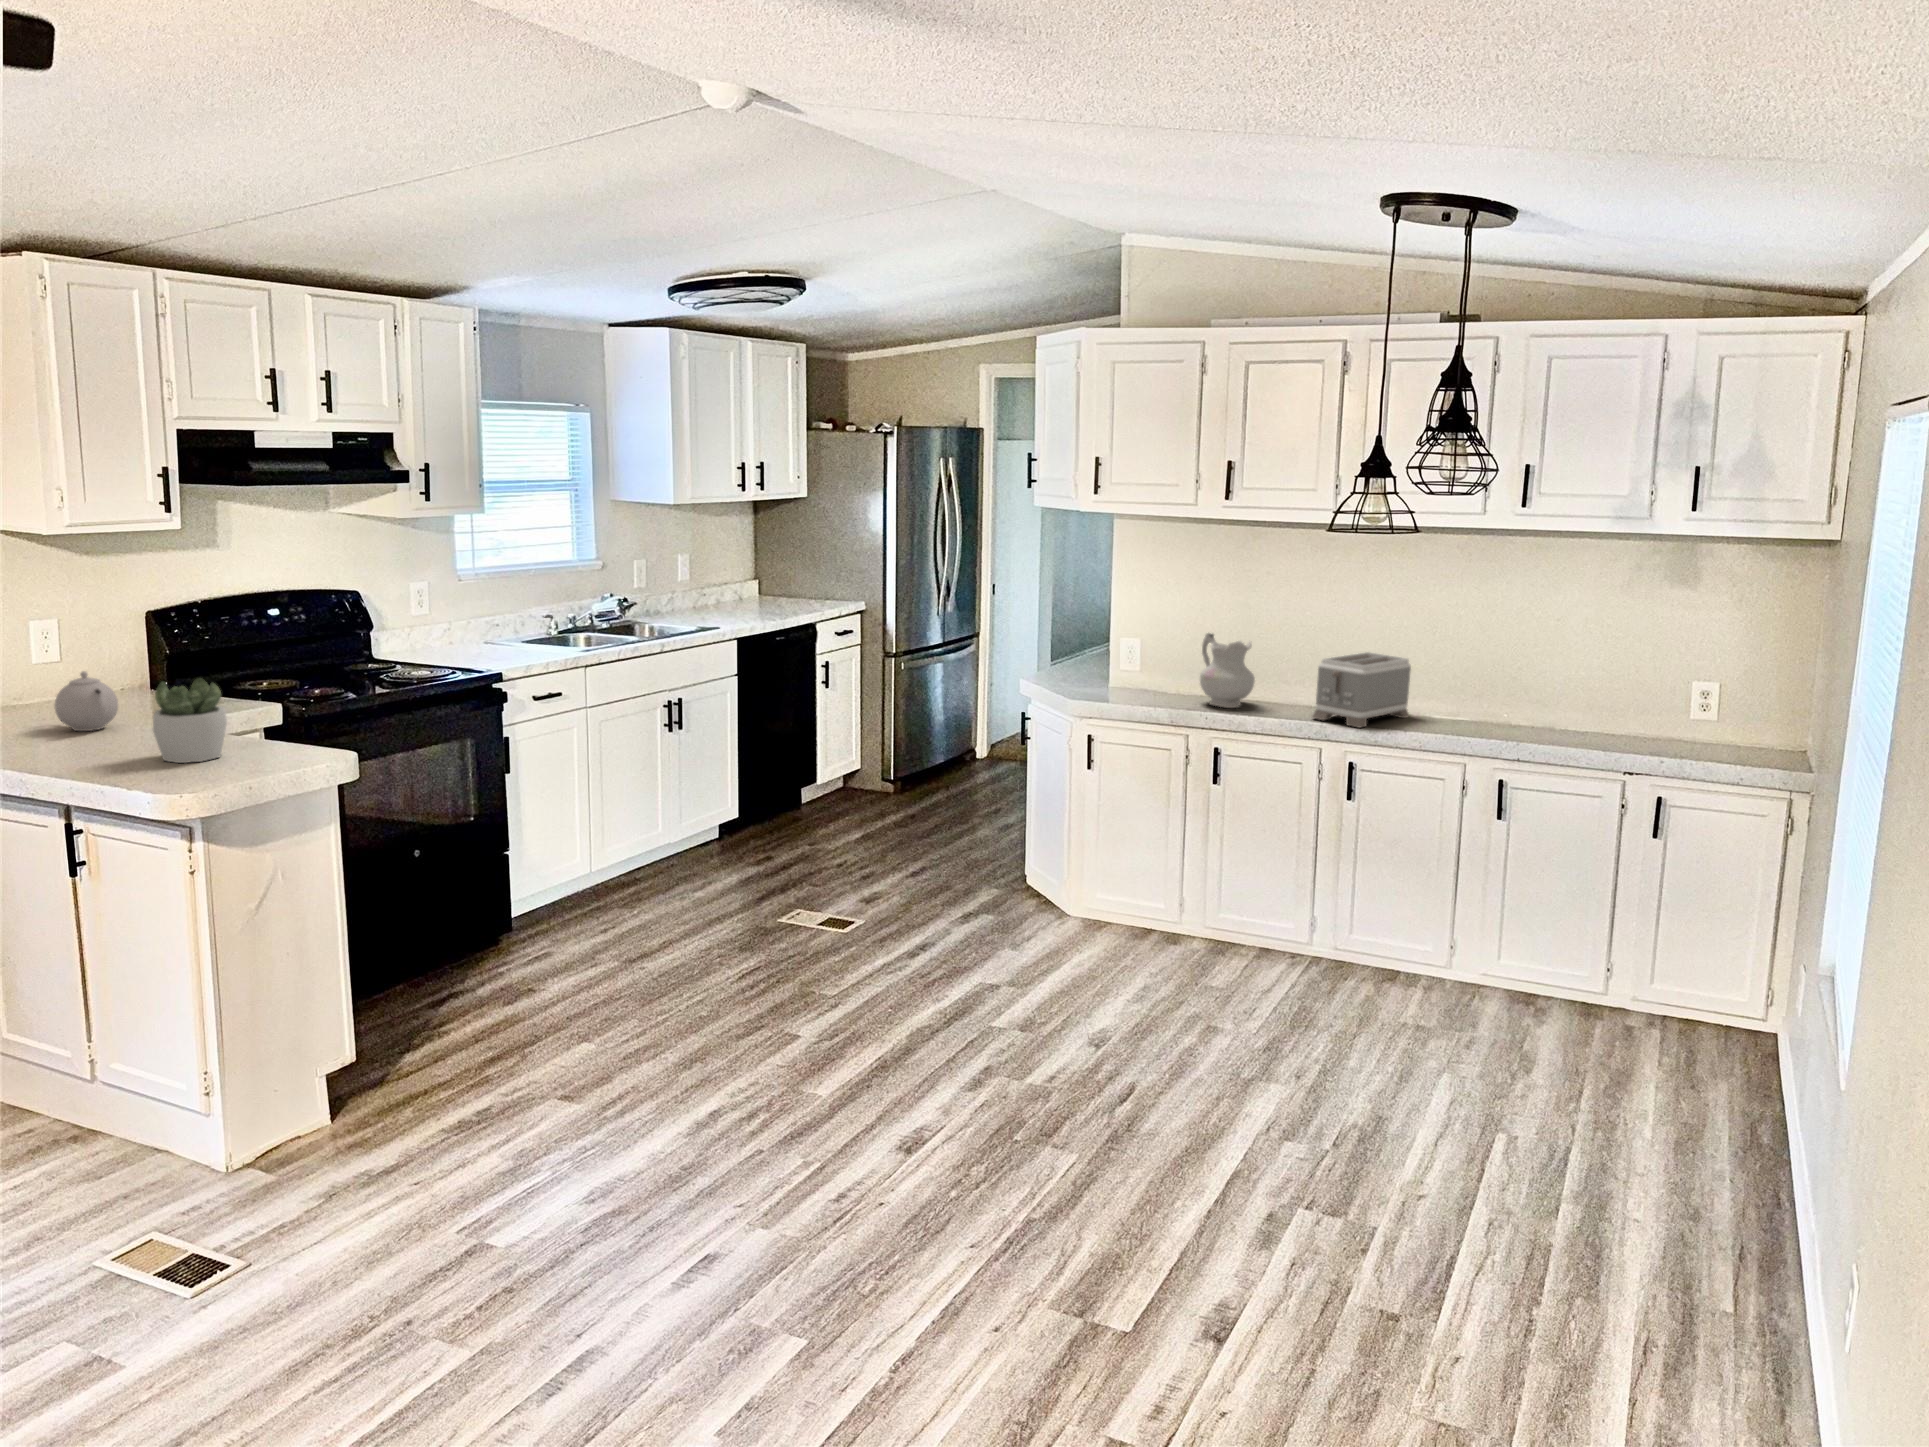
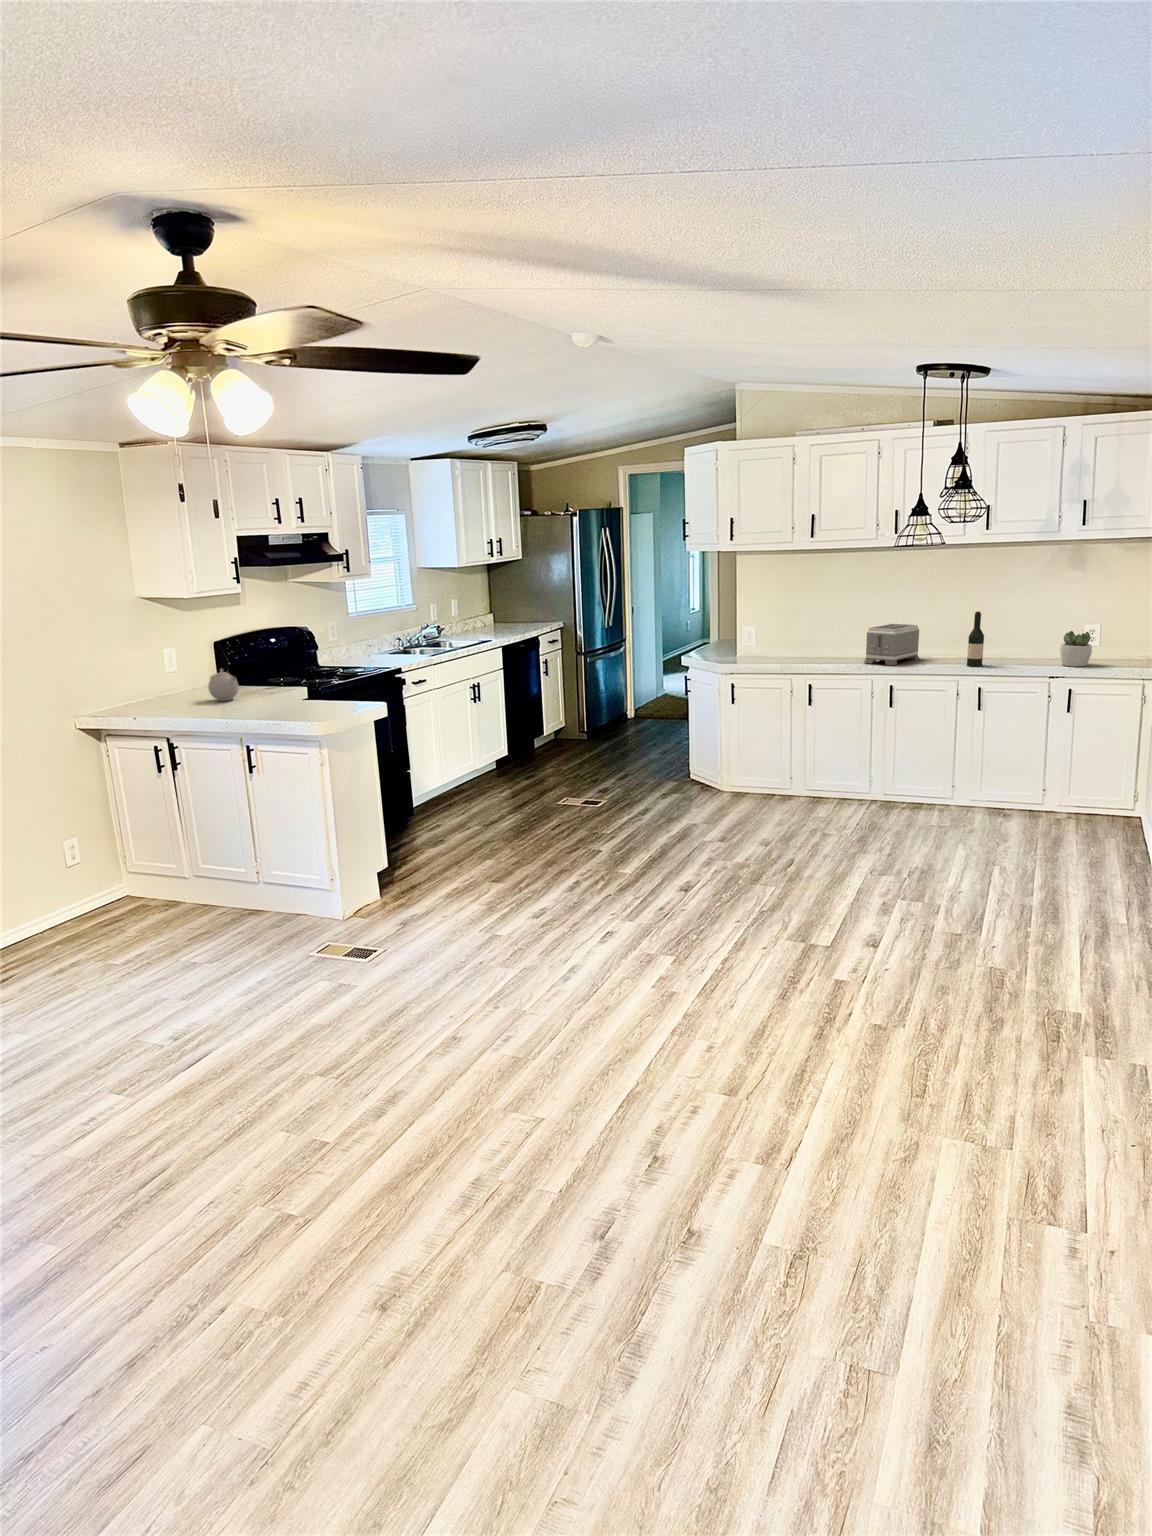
ceramic pitcher: present [1200,633,1255,708] -> none [794,619,827,662]
wine bottle: none [1485,646,1517,742] -> present [967,611,984,666]
succulent plant: present [153,678,227,763] -> present [1060,631,1092,667]

